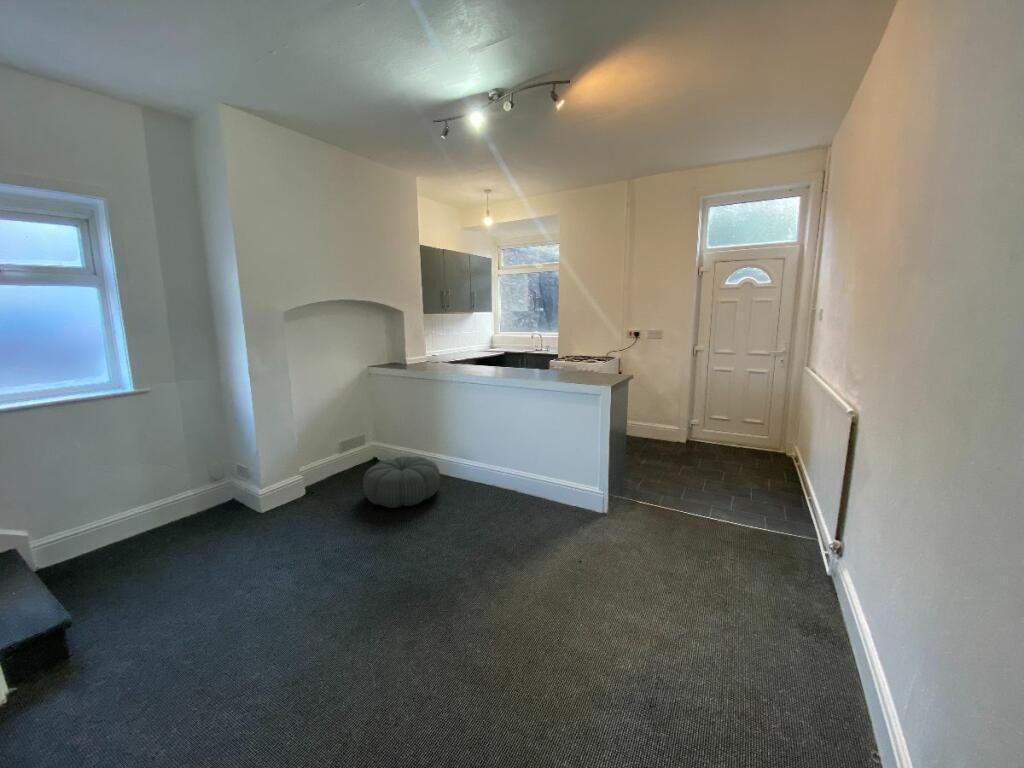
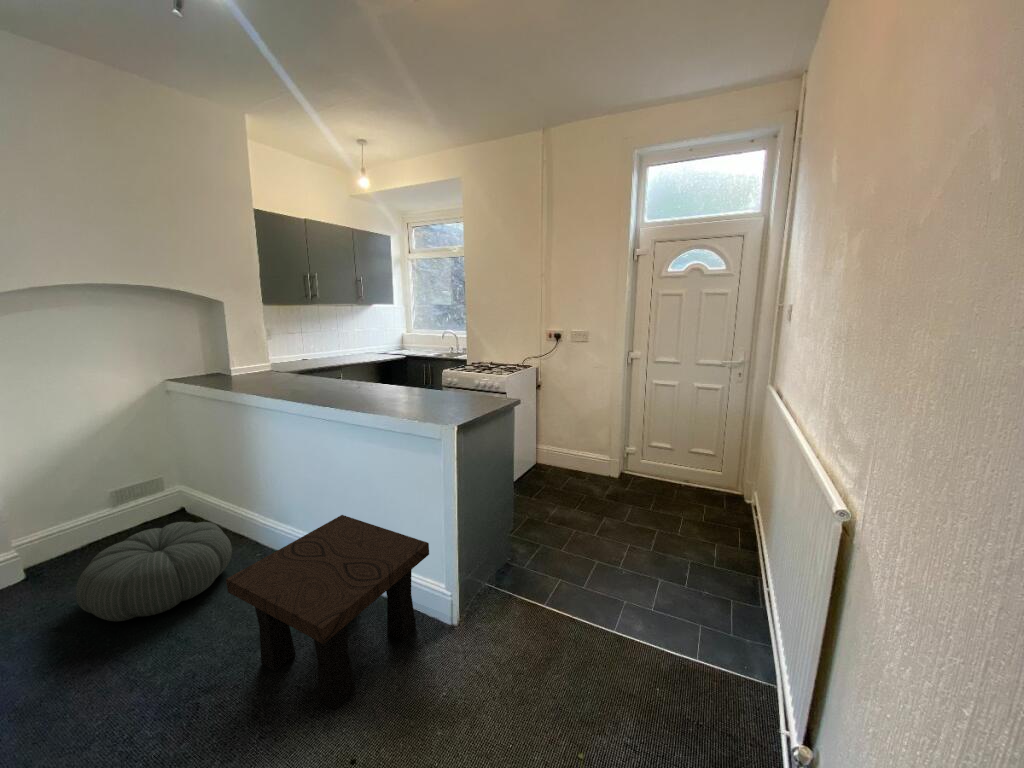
side table: none [483,447,590,543] -> present [226,515,429,710]

